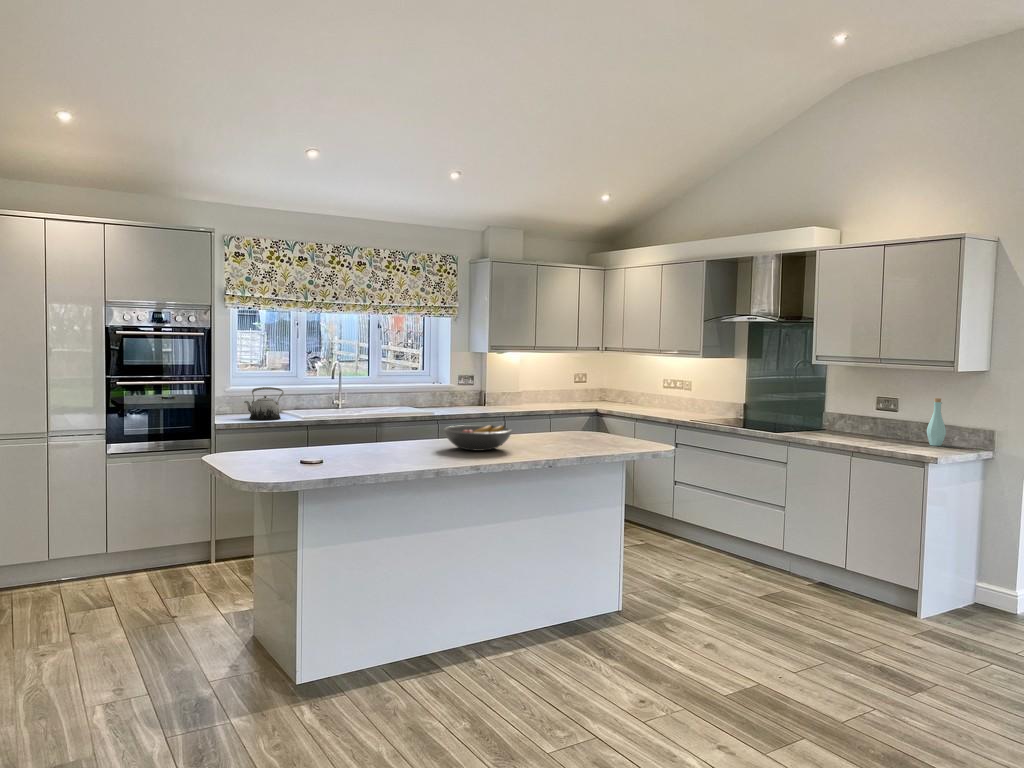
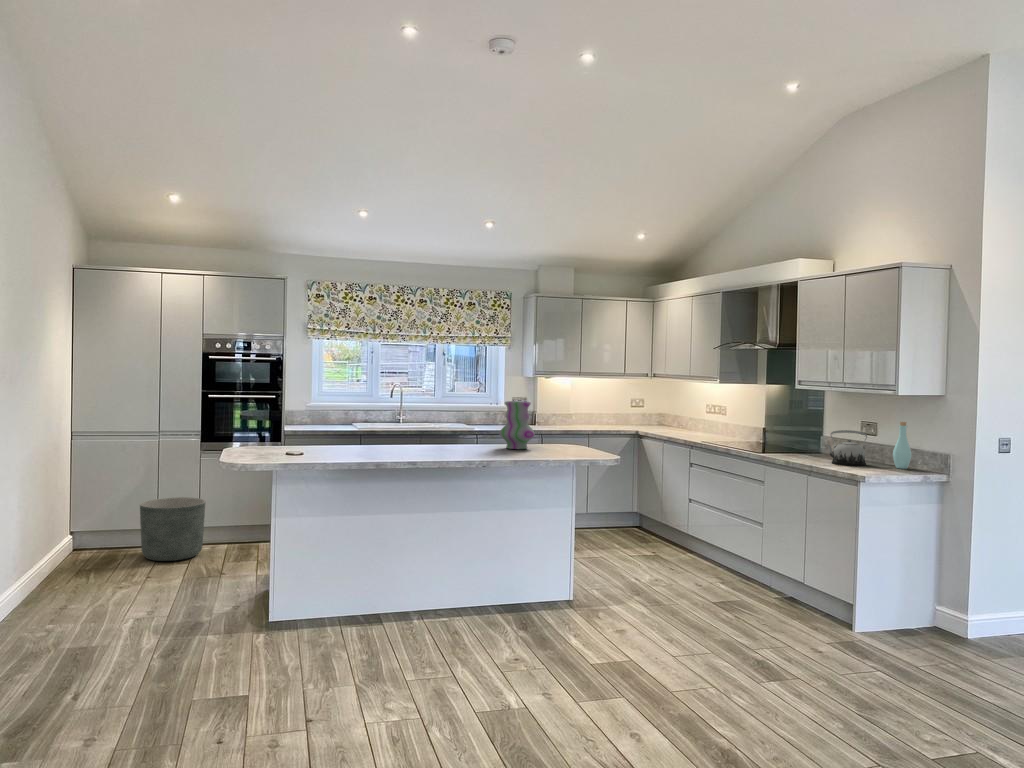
vase: none [528,384,570,440] -> present [499,401,535,449]
teapot: present [244,387,284,420] -> present [825,430,867,466]
fruit bowl: present [443,425,512,451] -> none [411,433,469,453]
planter: none [34,515,125,603] -> present [140,497,205,561]

